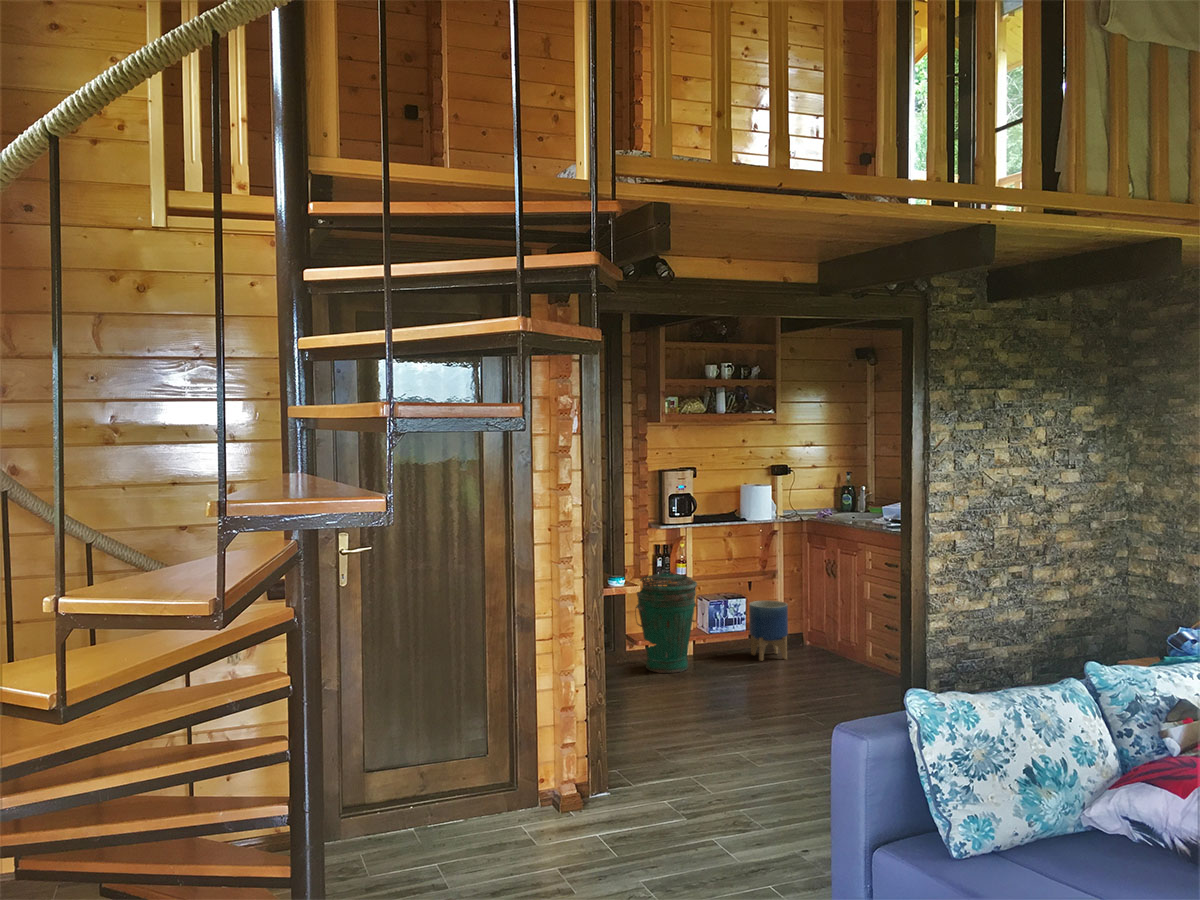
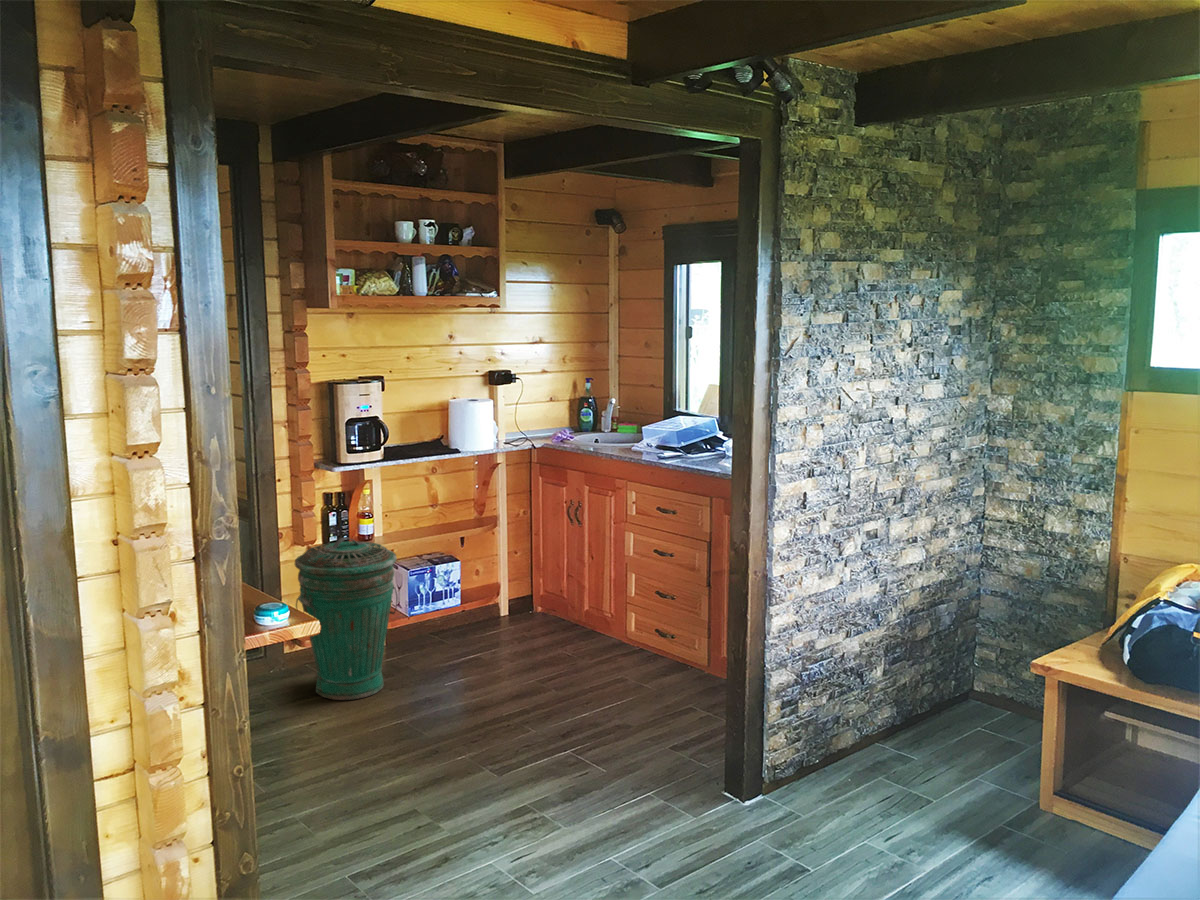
planter: present [749,601,788,661] -> none [472,567,528,660]

